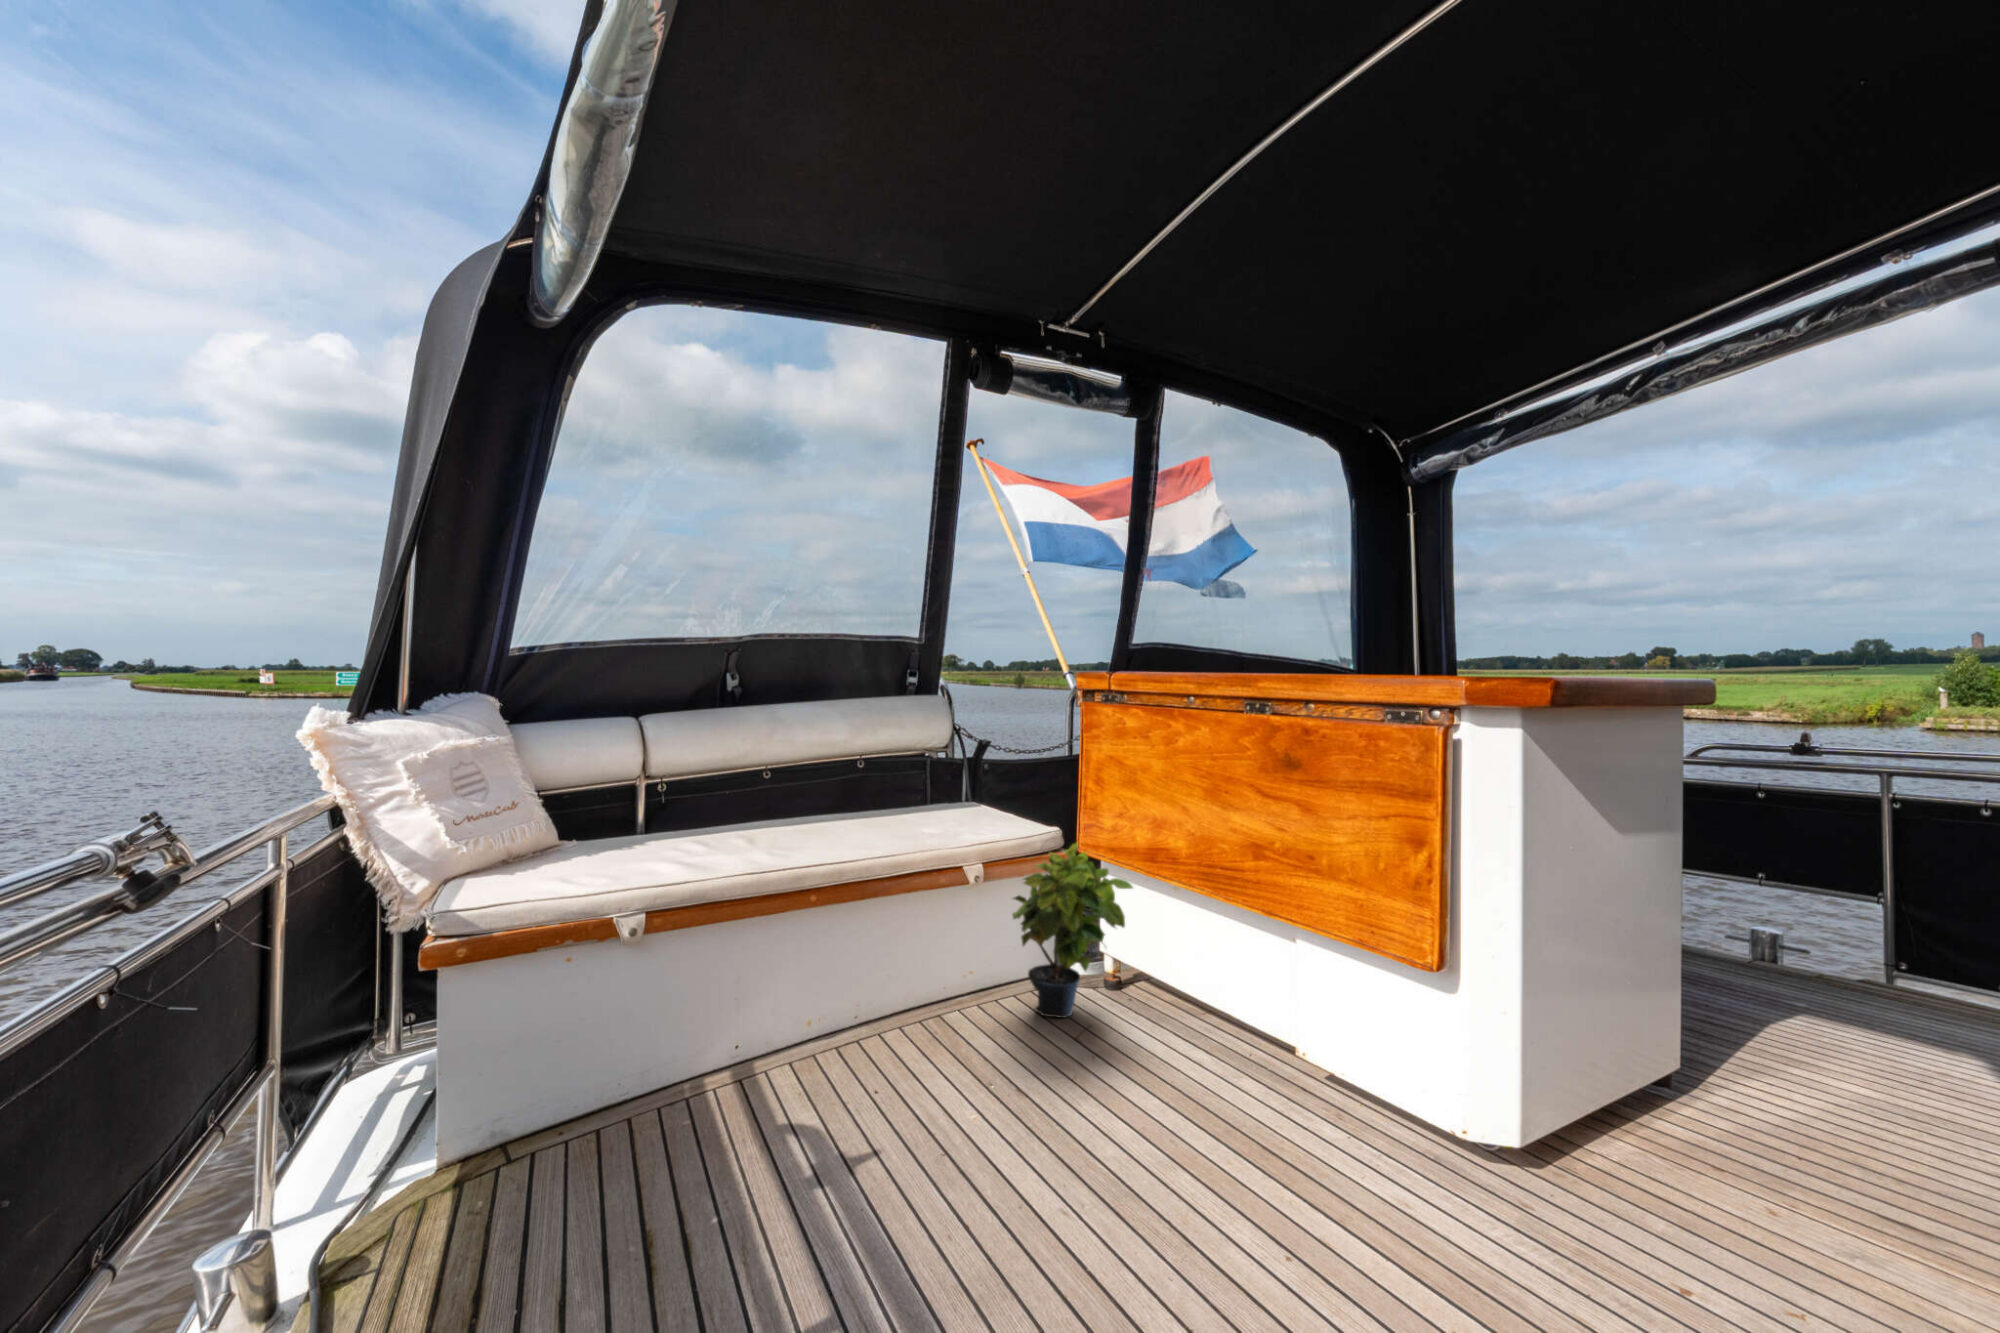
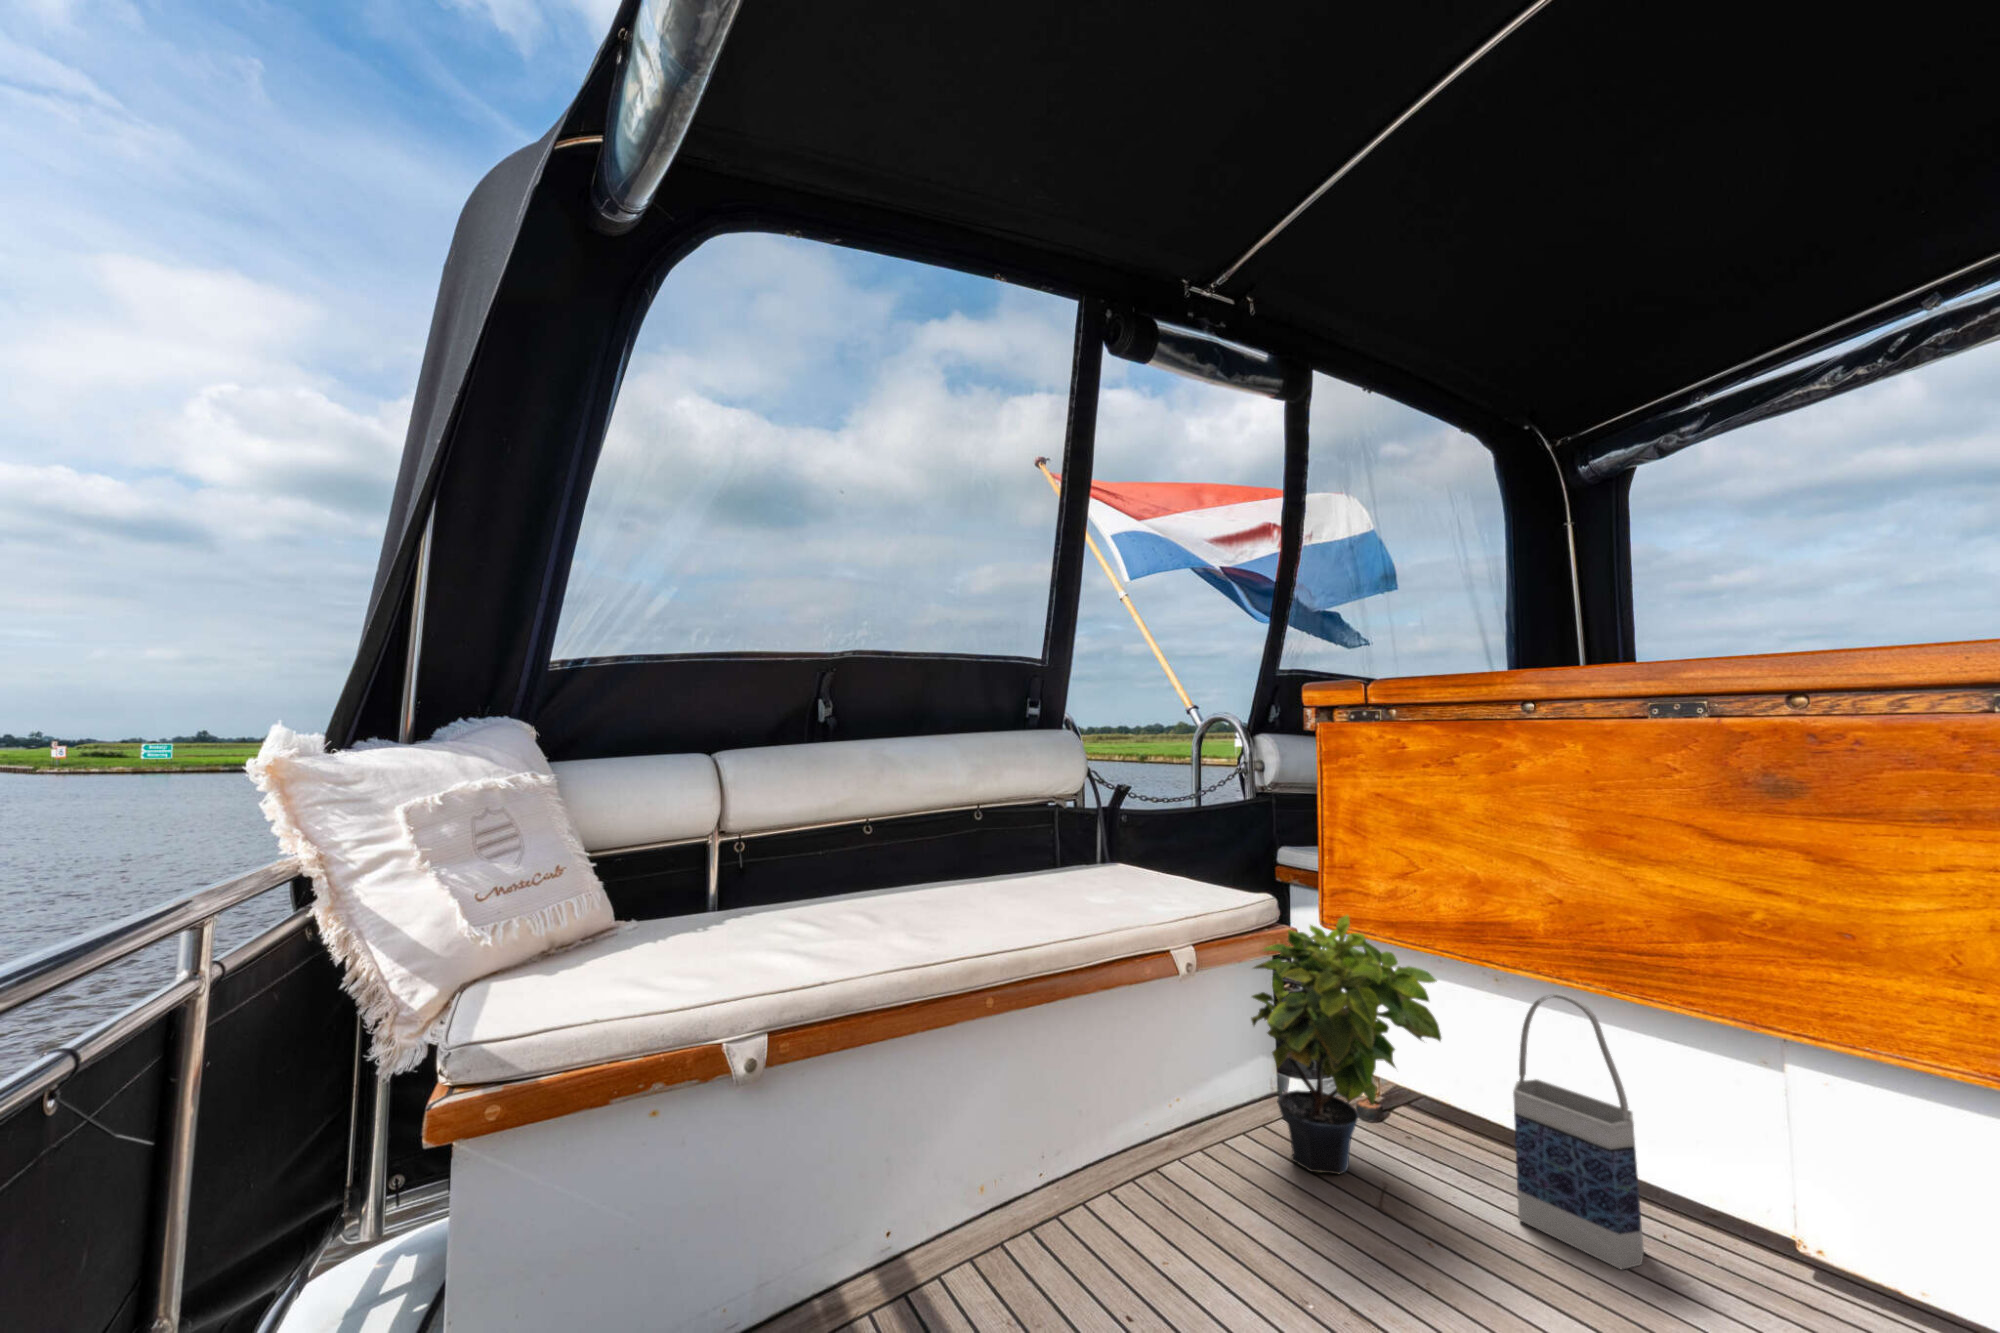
bag: none [1162,895,1229,1069] -> present [1513,993,1644,1269]

